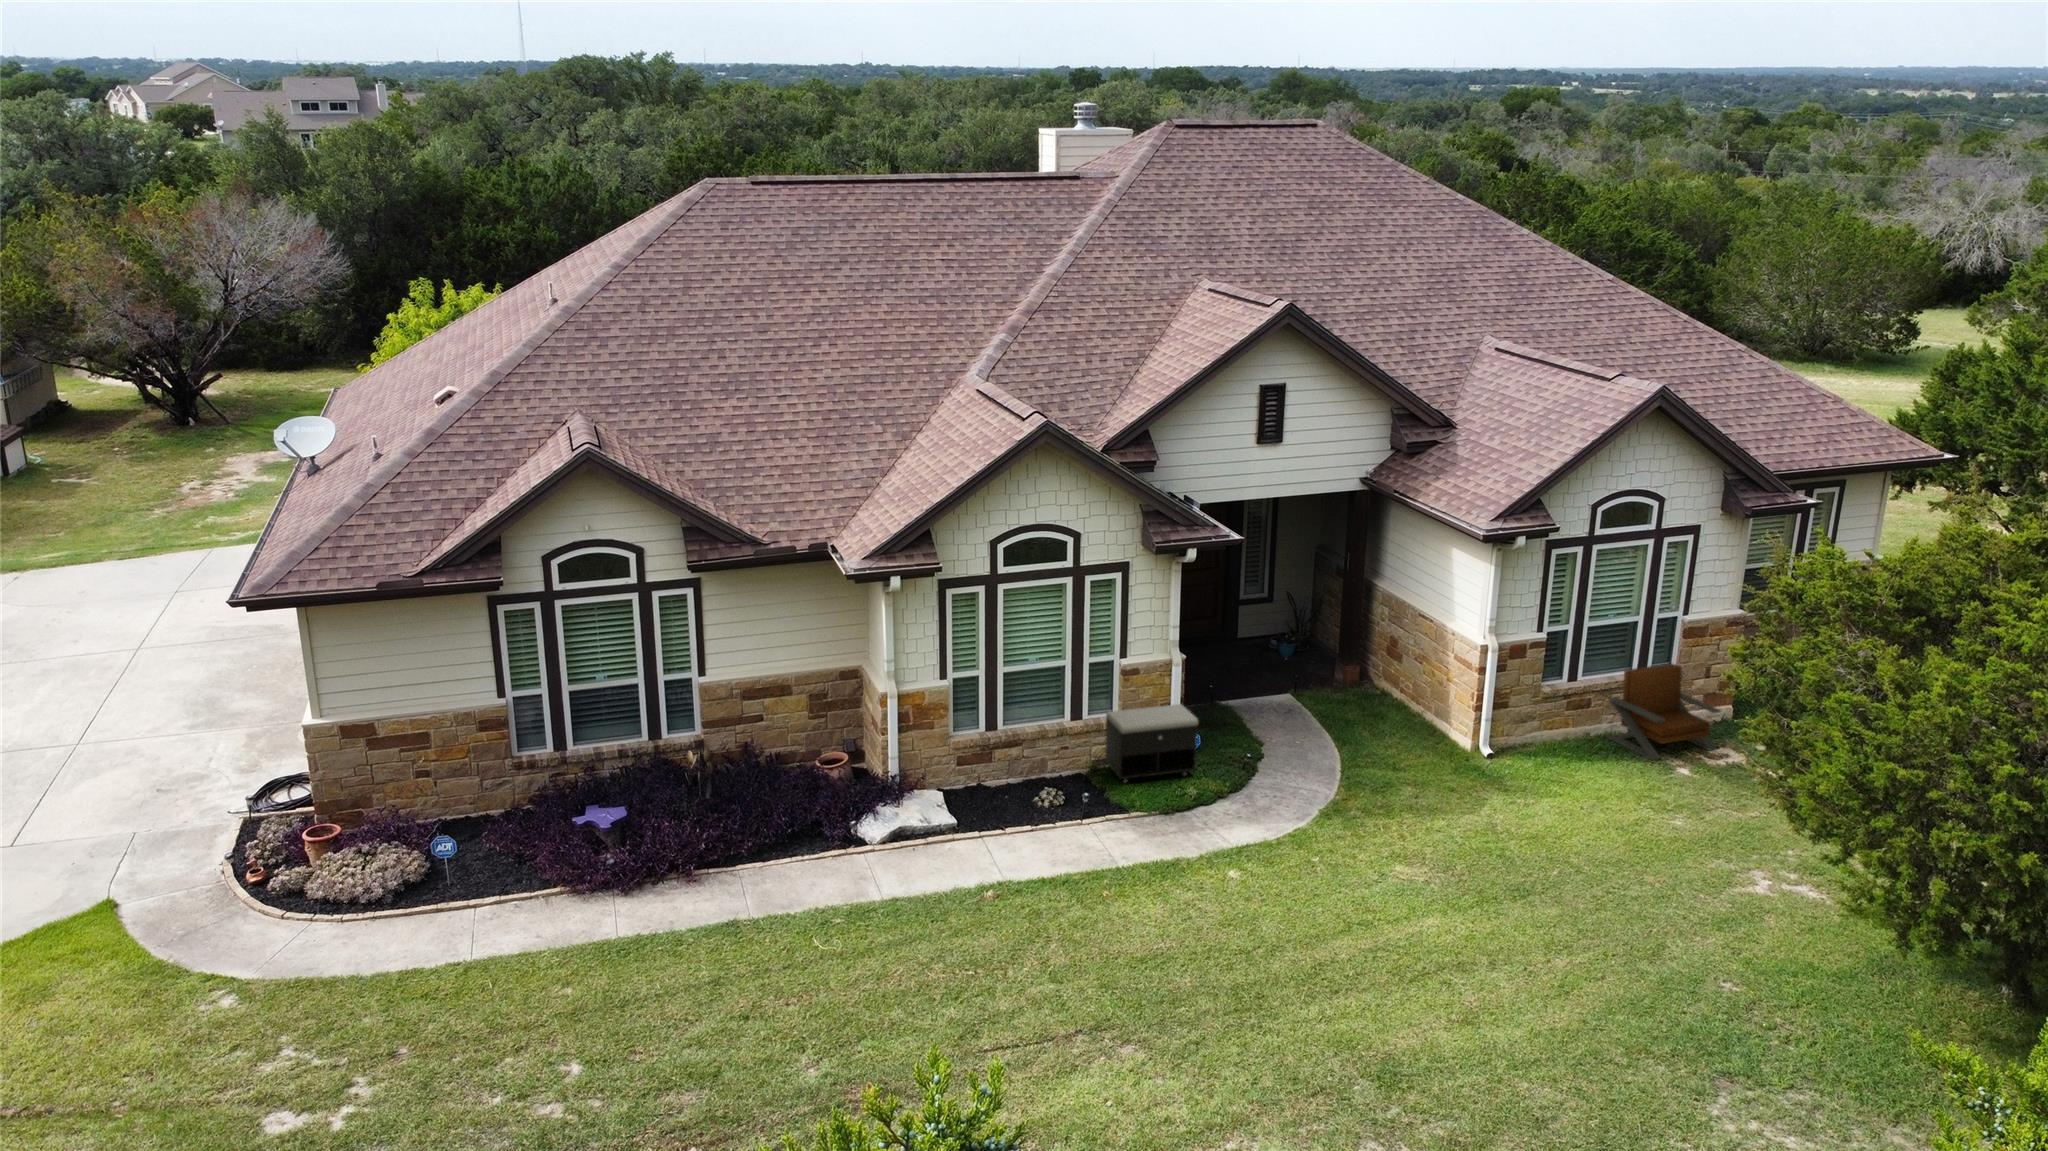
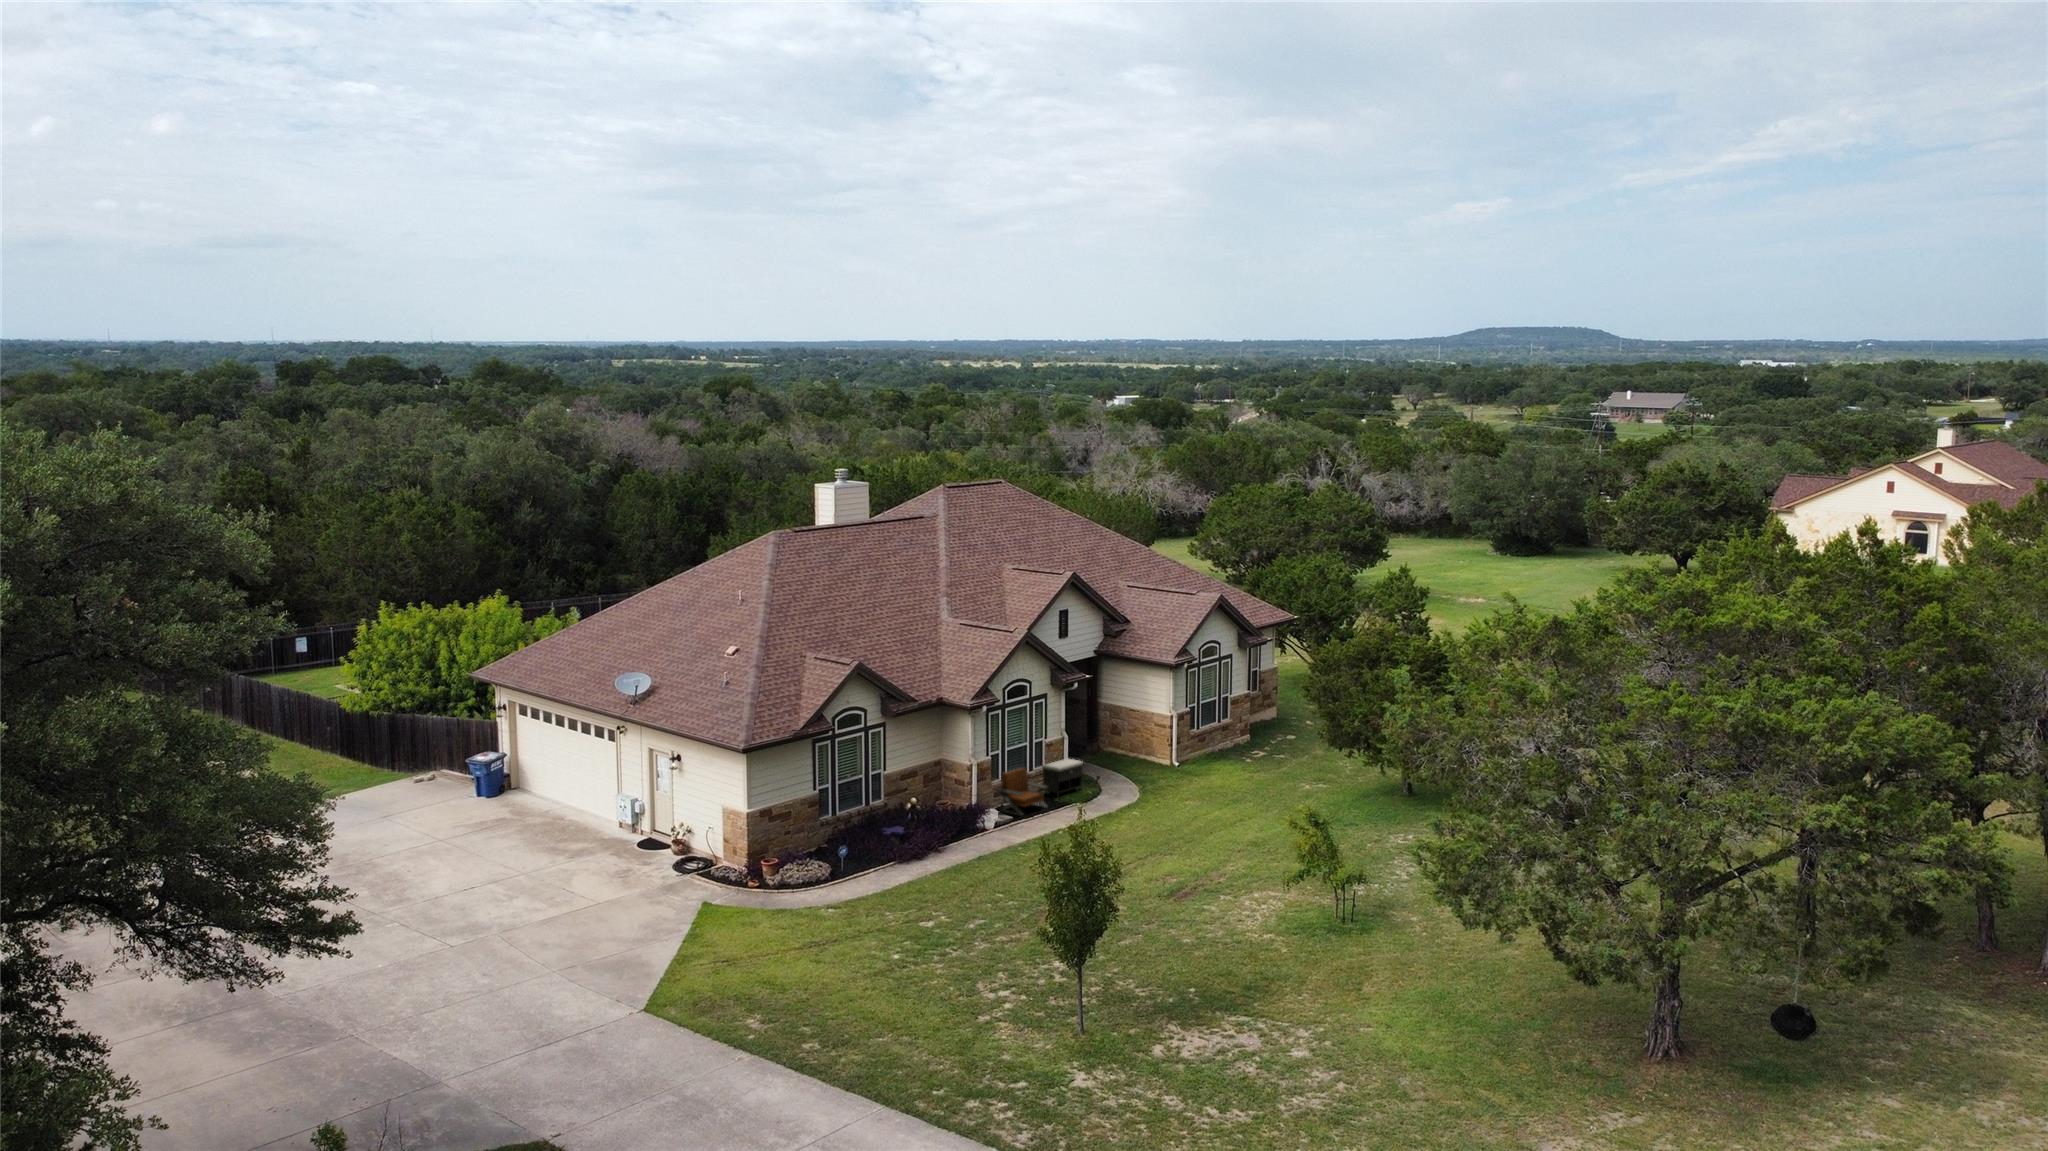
lounge chair: present [1607,664,1721,760] -> present [996,768,1048,816]

